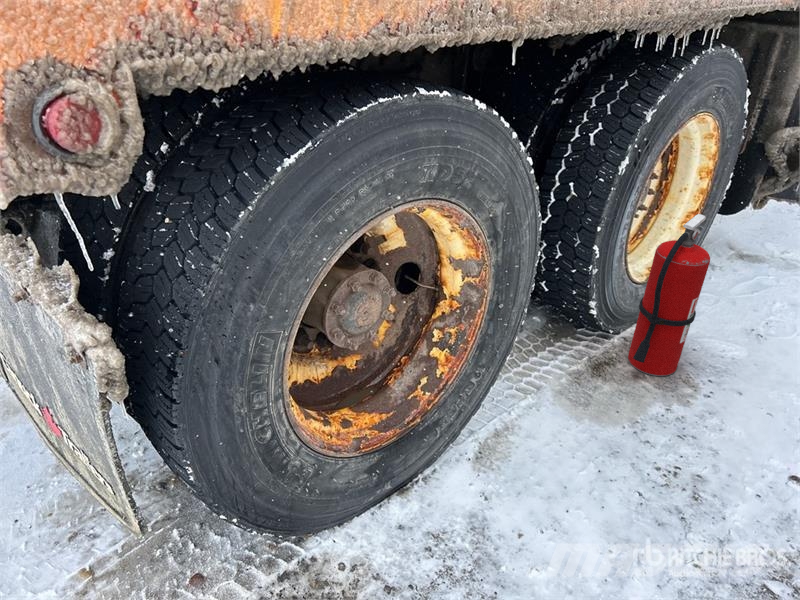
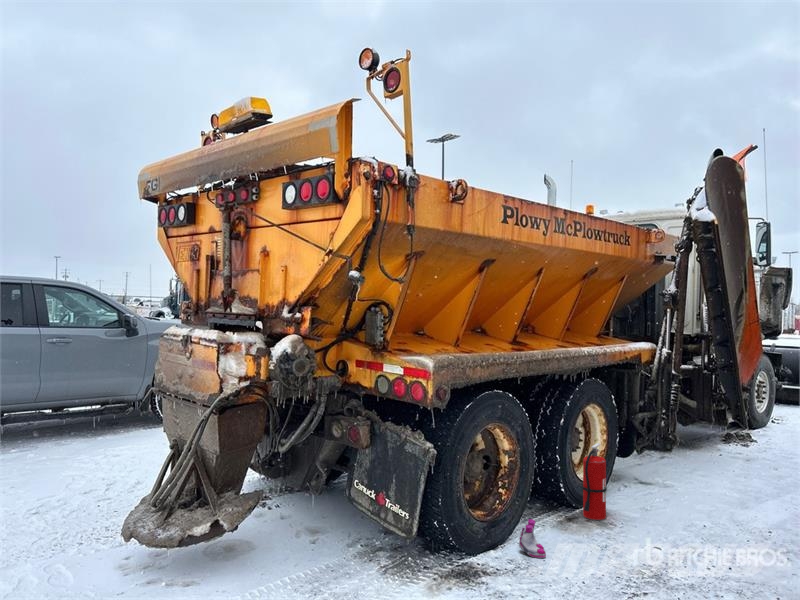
boots: none [464,425,525,526] -> present [519,519,546,558]

